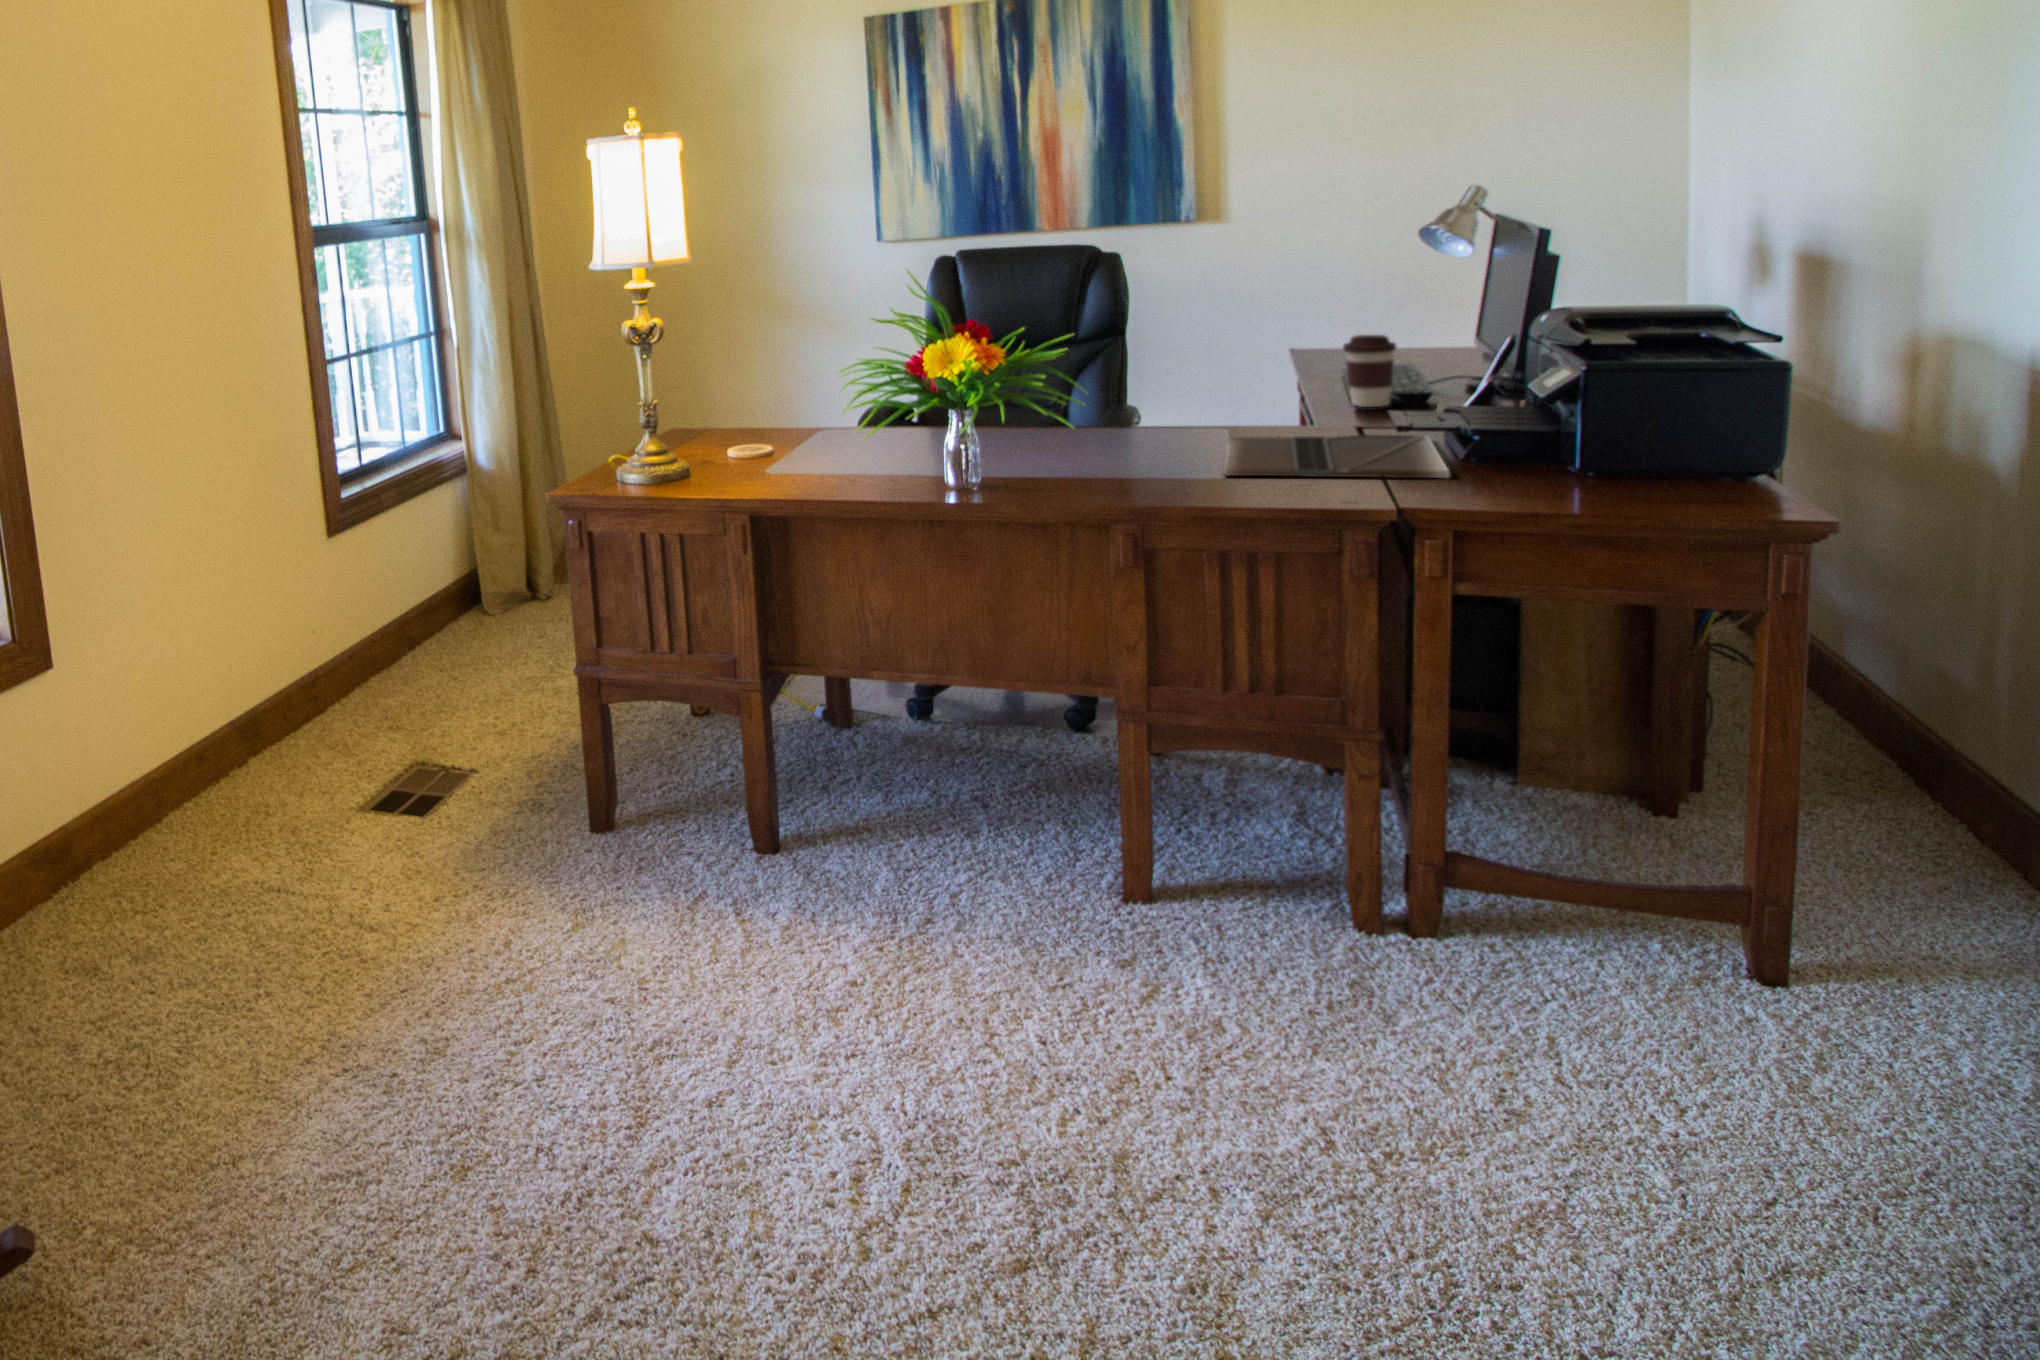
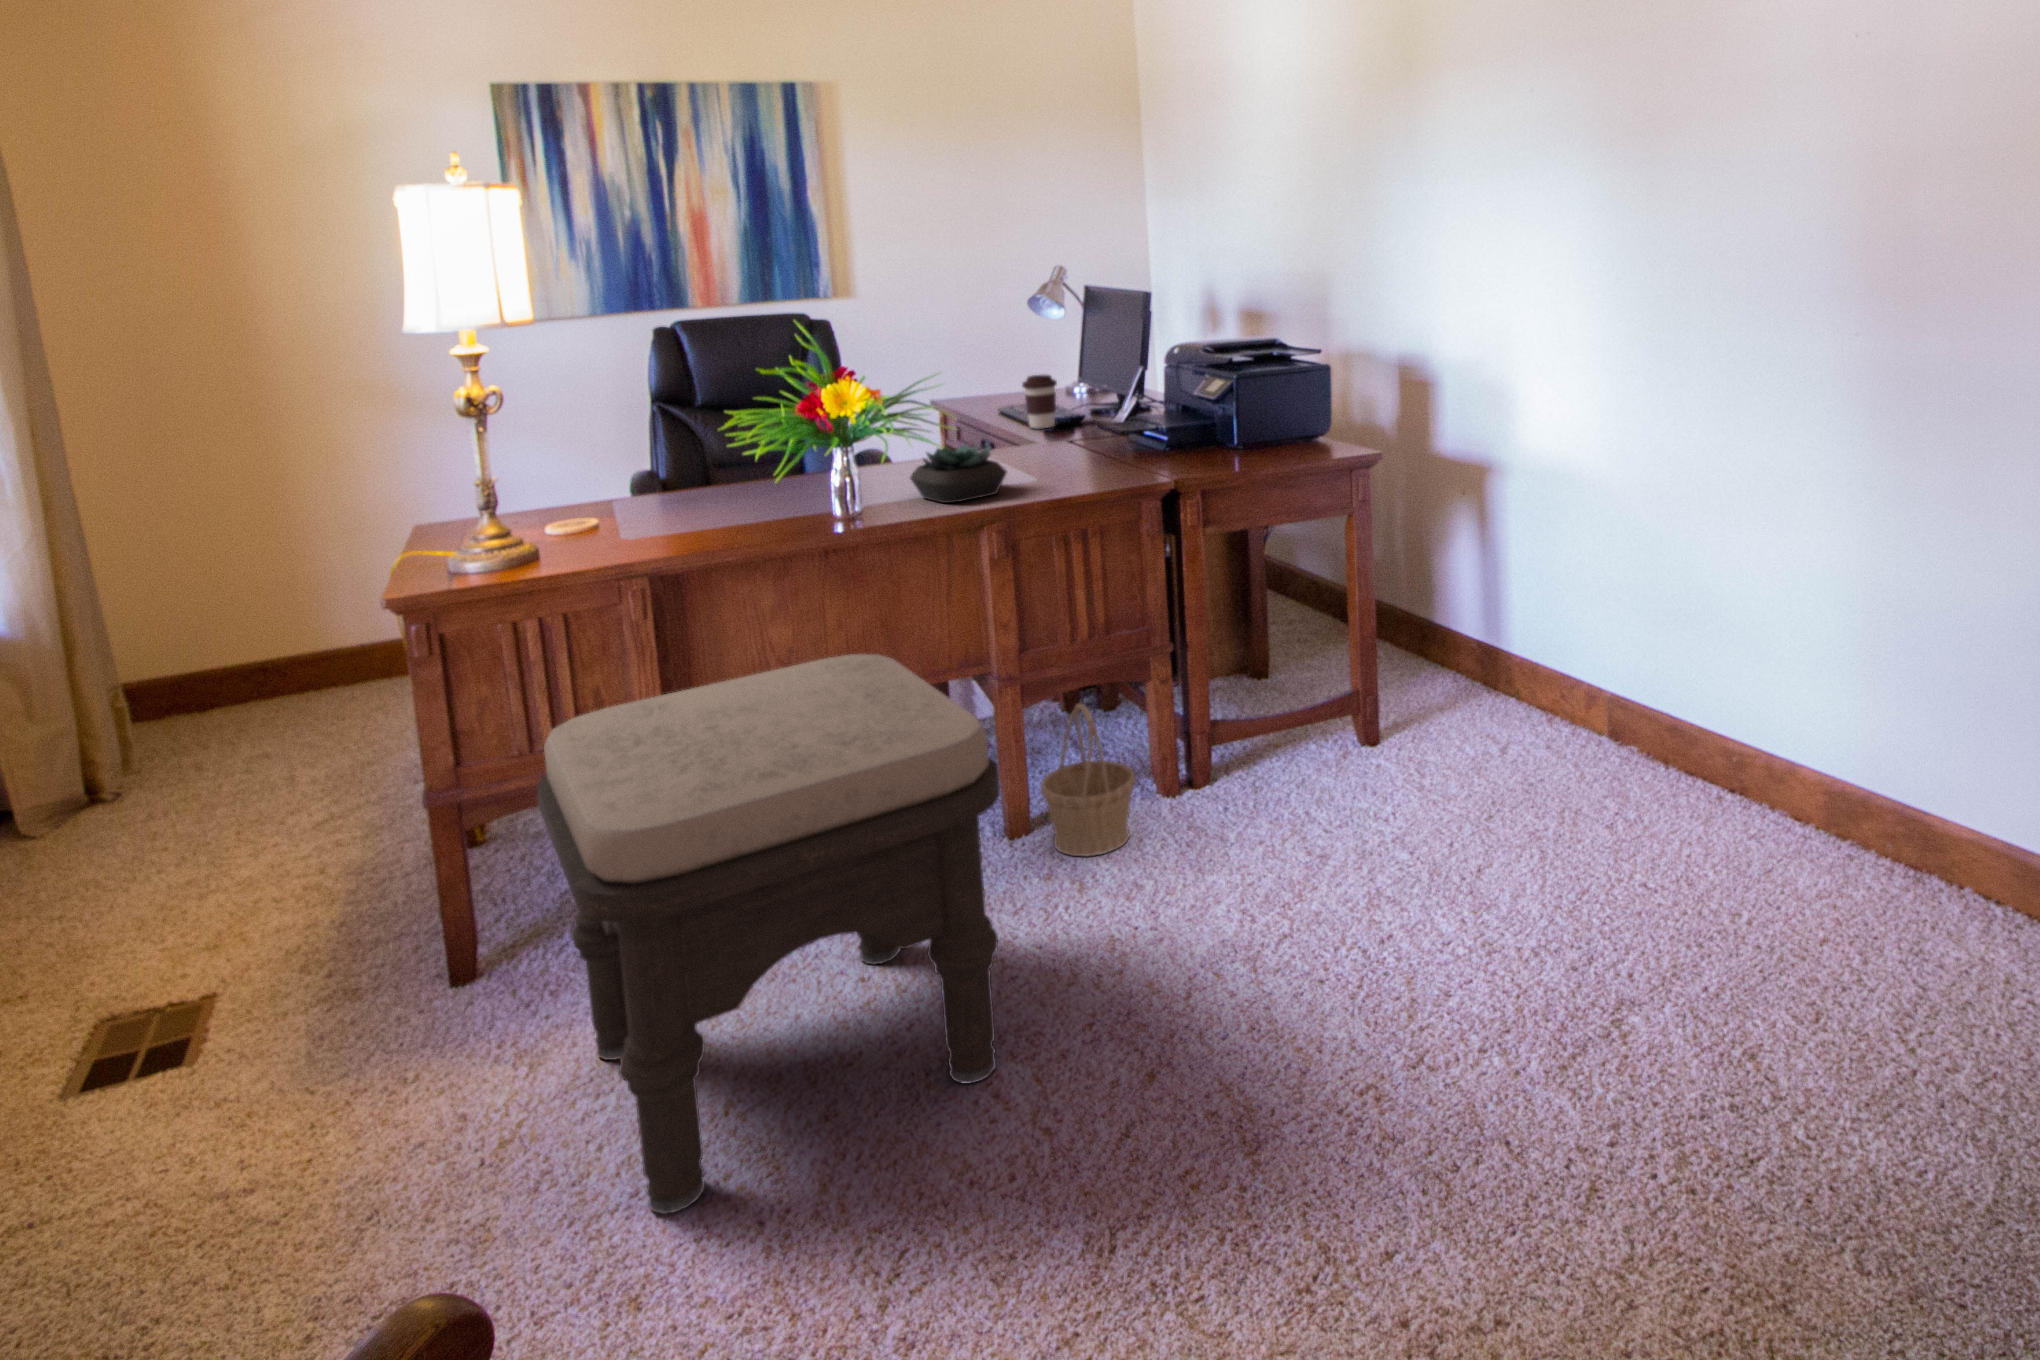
succulent plant: none [1057,417,1172,489] -> present [910,445,1007,503]
laptop: present [1223,435,1450,478] -> none [991,439,1168,480]
ottoman: none [482,630,926,1155] -> present [537,654,1000,1214]
basket: none [1150,776,1287,981] -> present [1041,703,1135,856]

